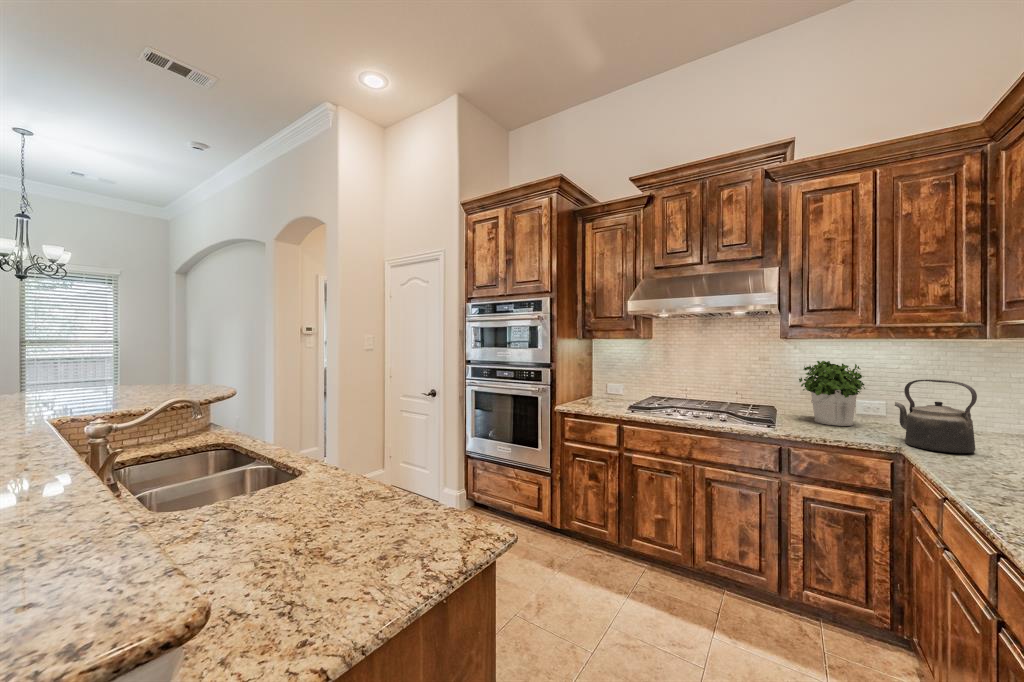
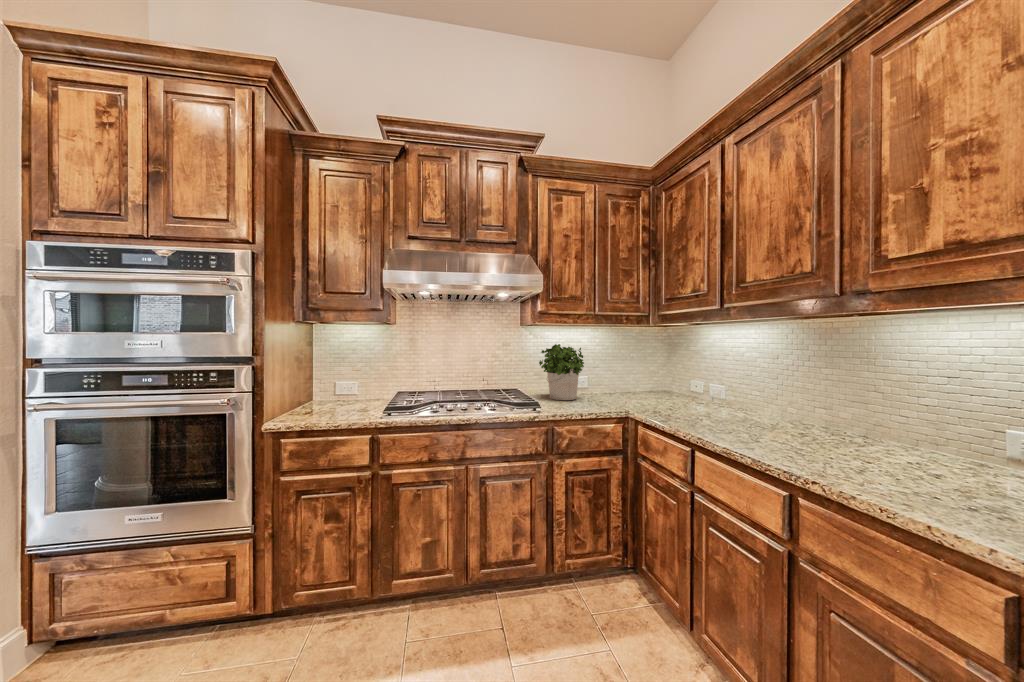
kettle: present [895,379,977,453] -> none [612,356,664,411]

